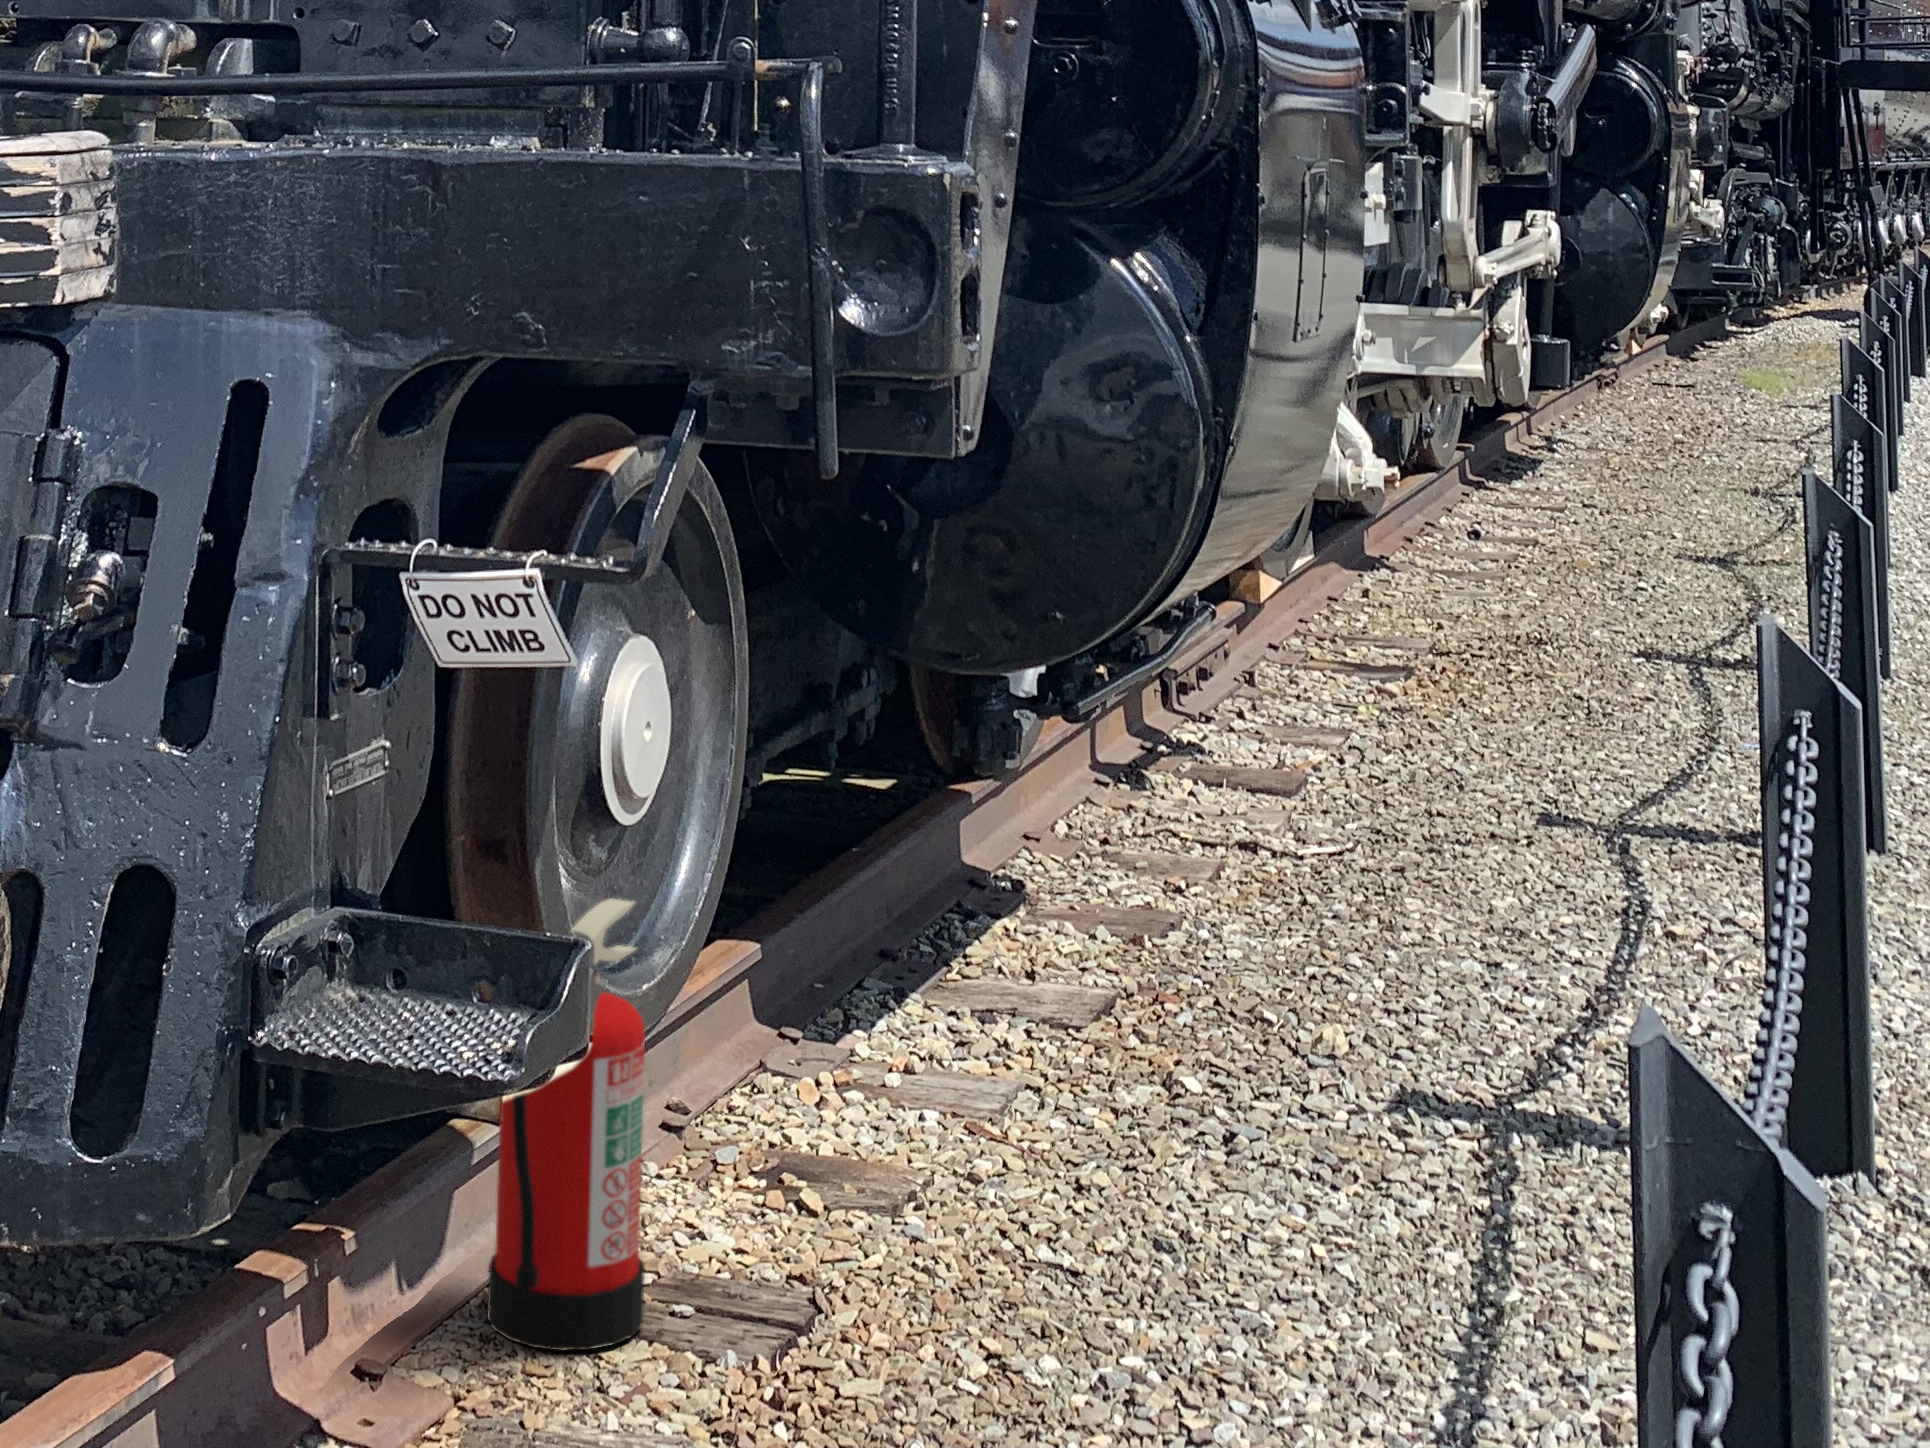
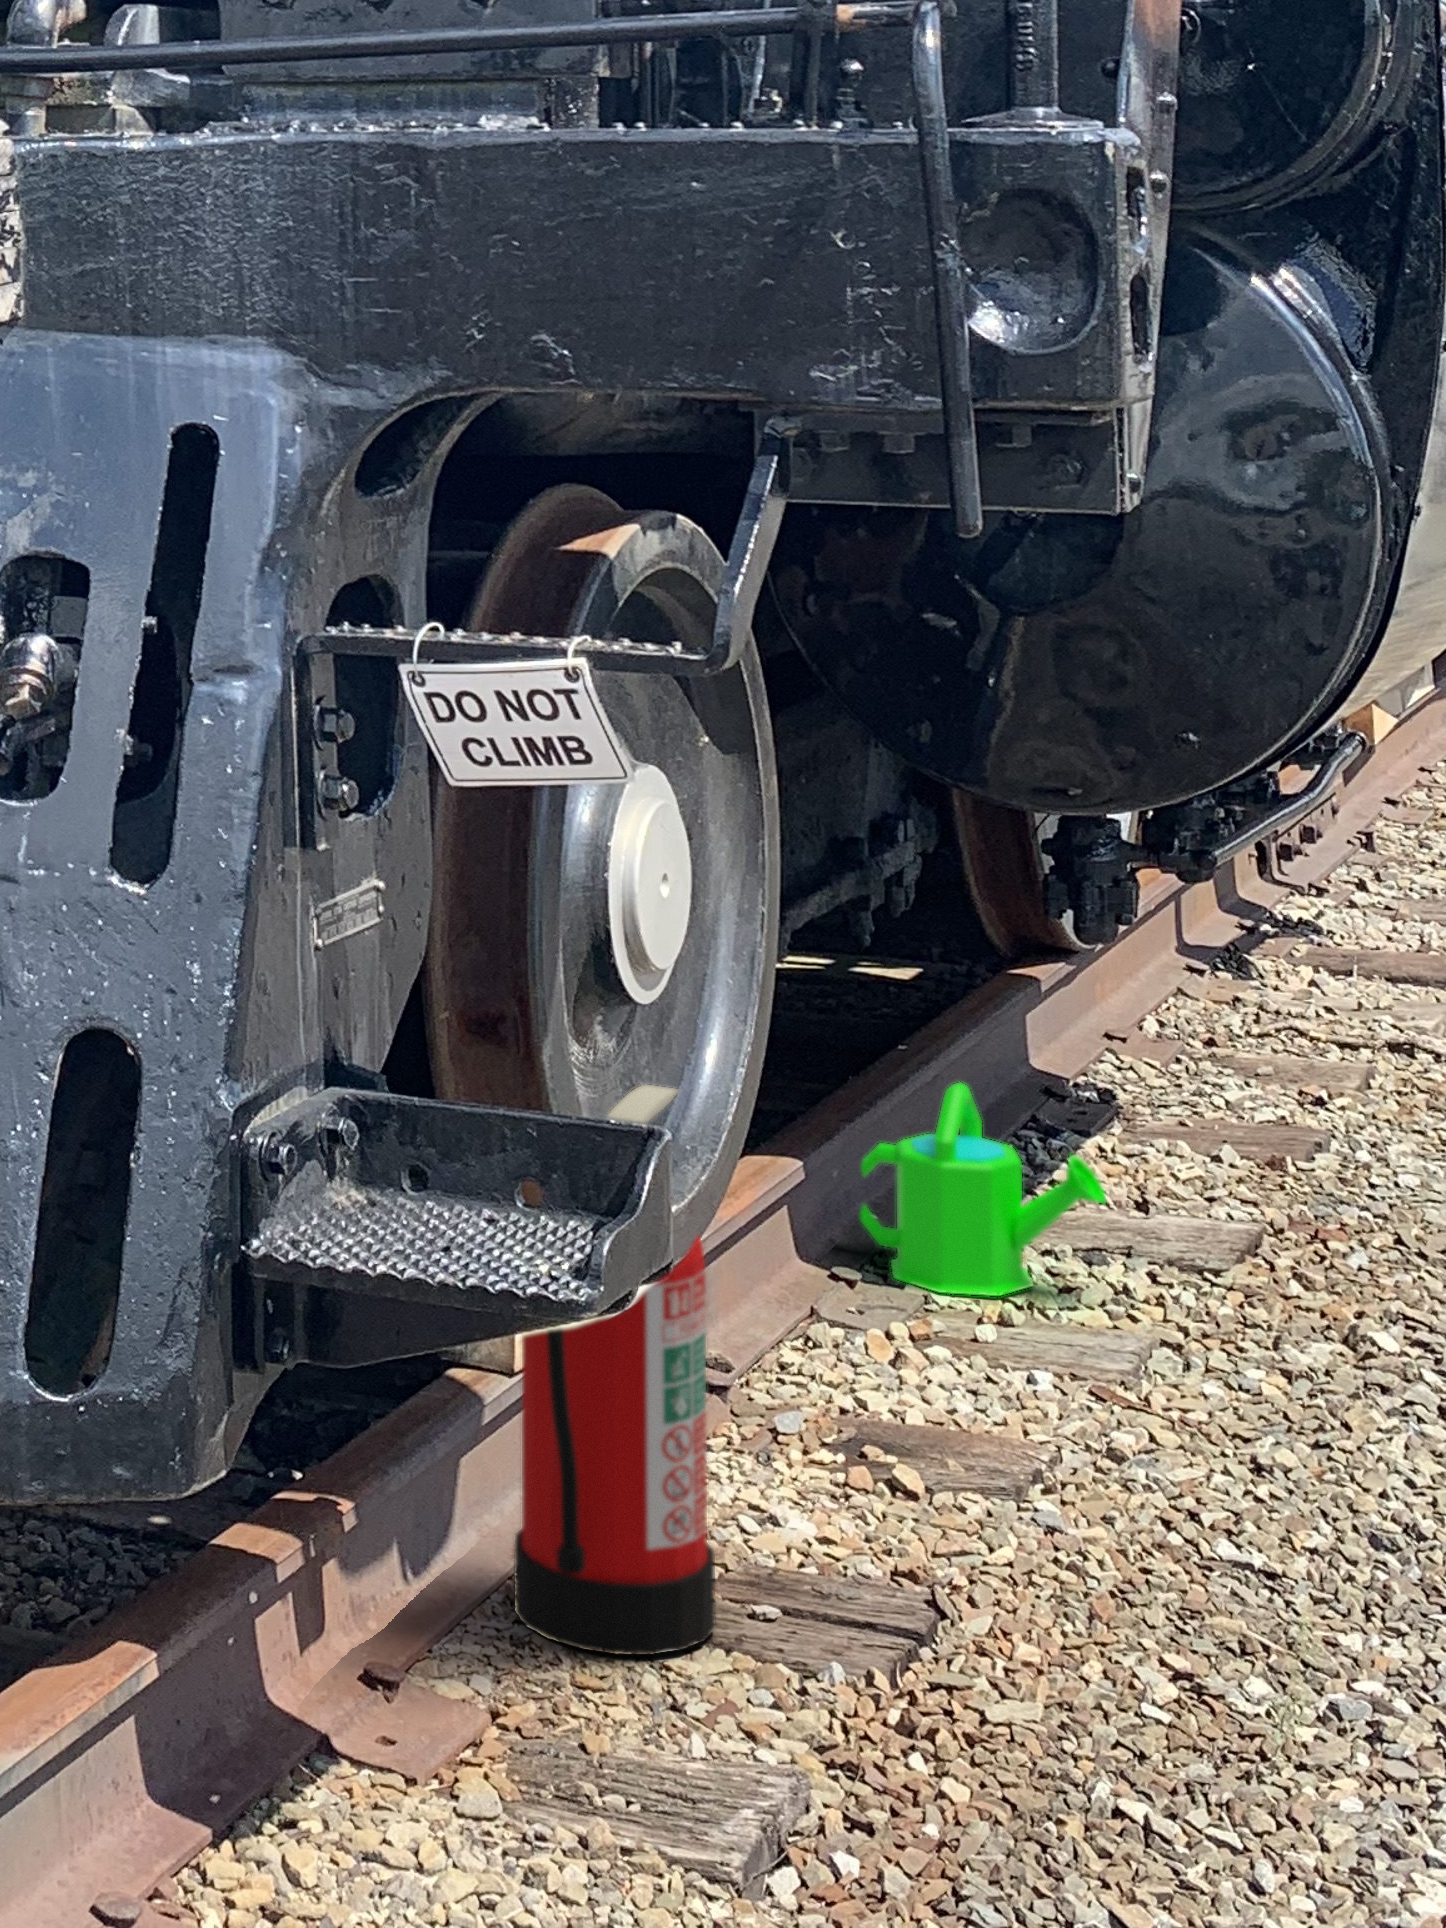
watering can: none [797,884,992,1050] -> present [861,1083,1106,1296]

